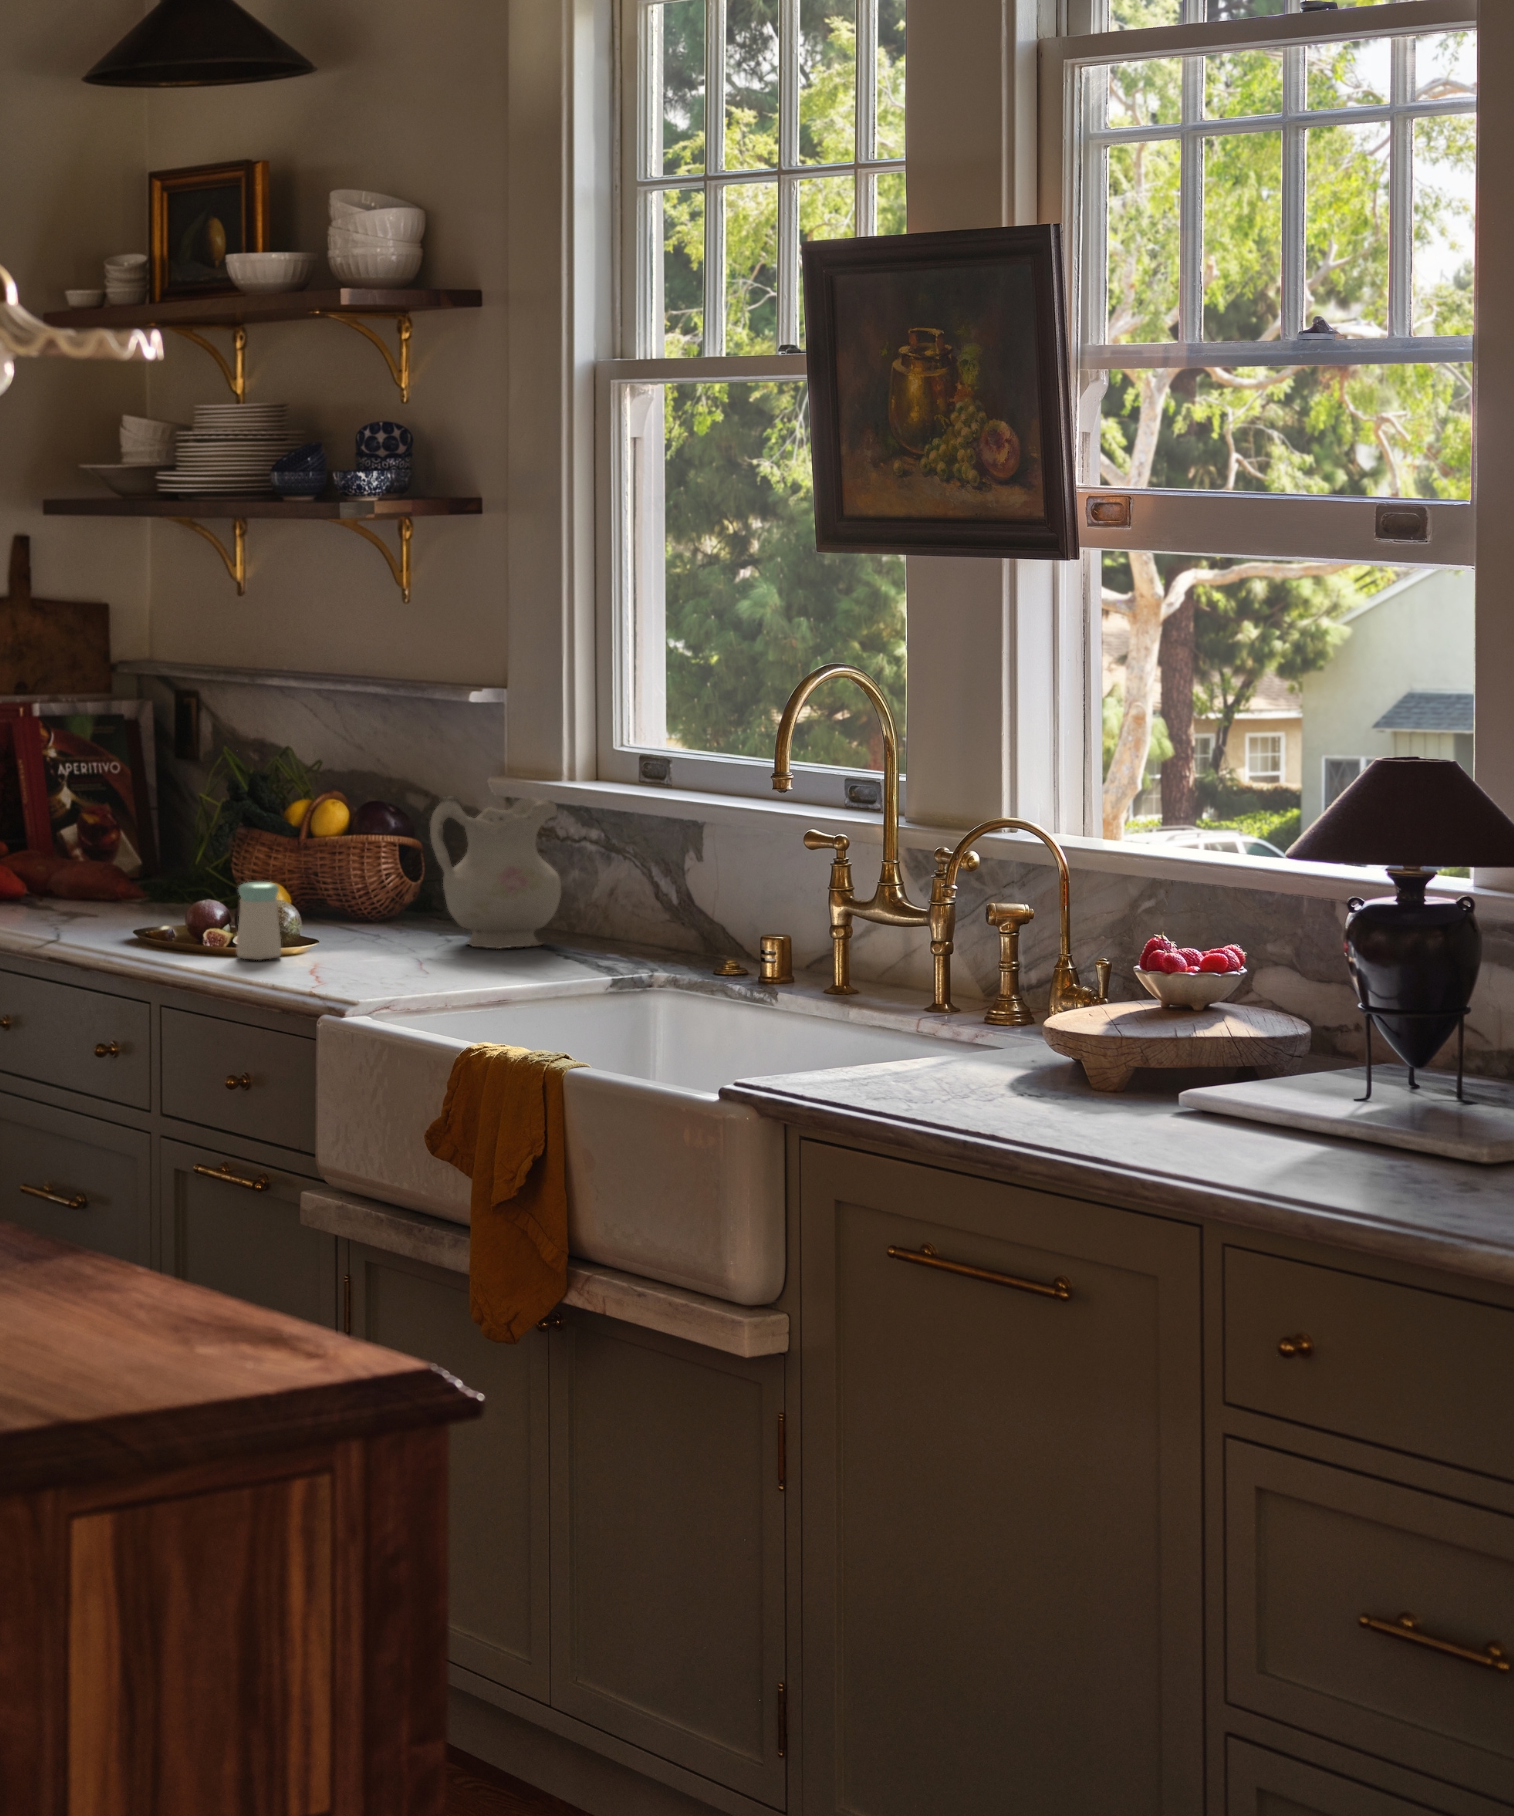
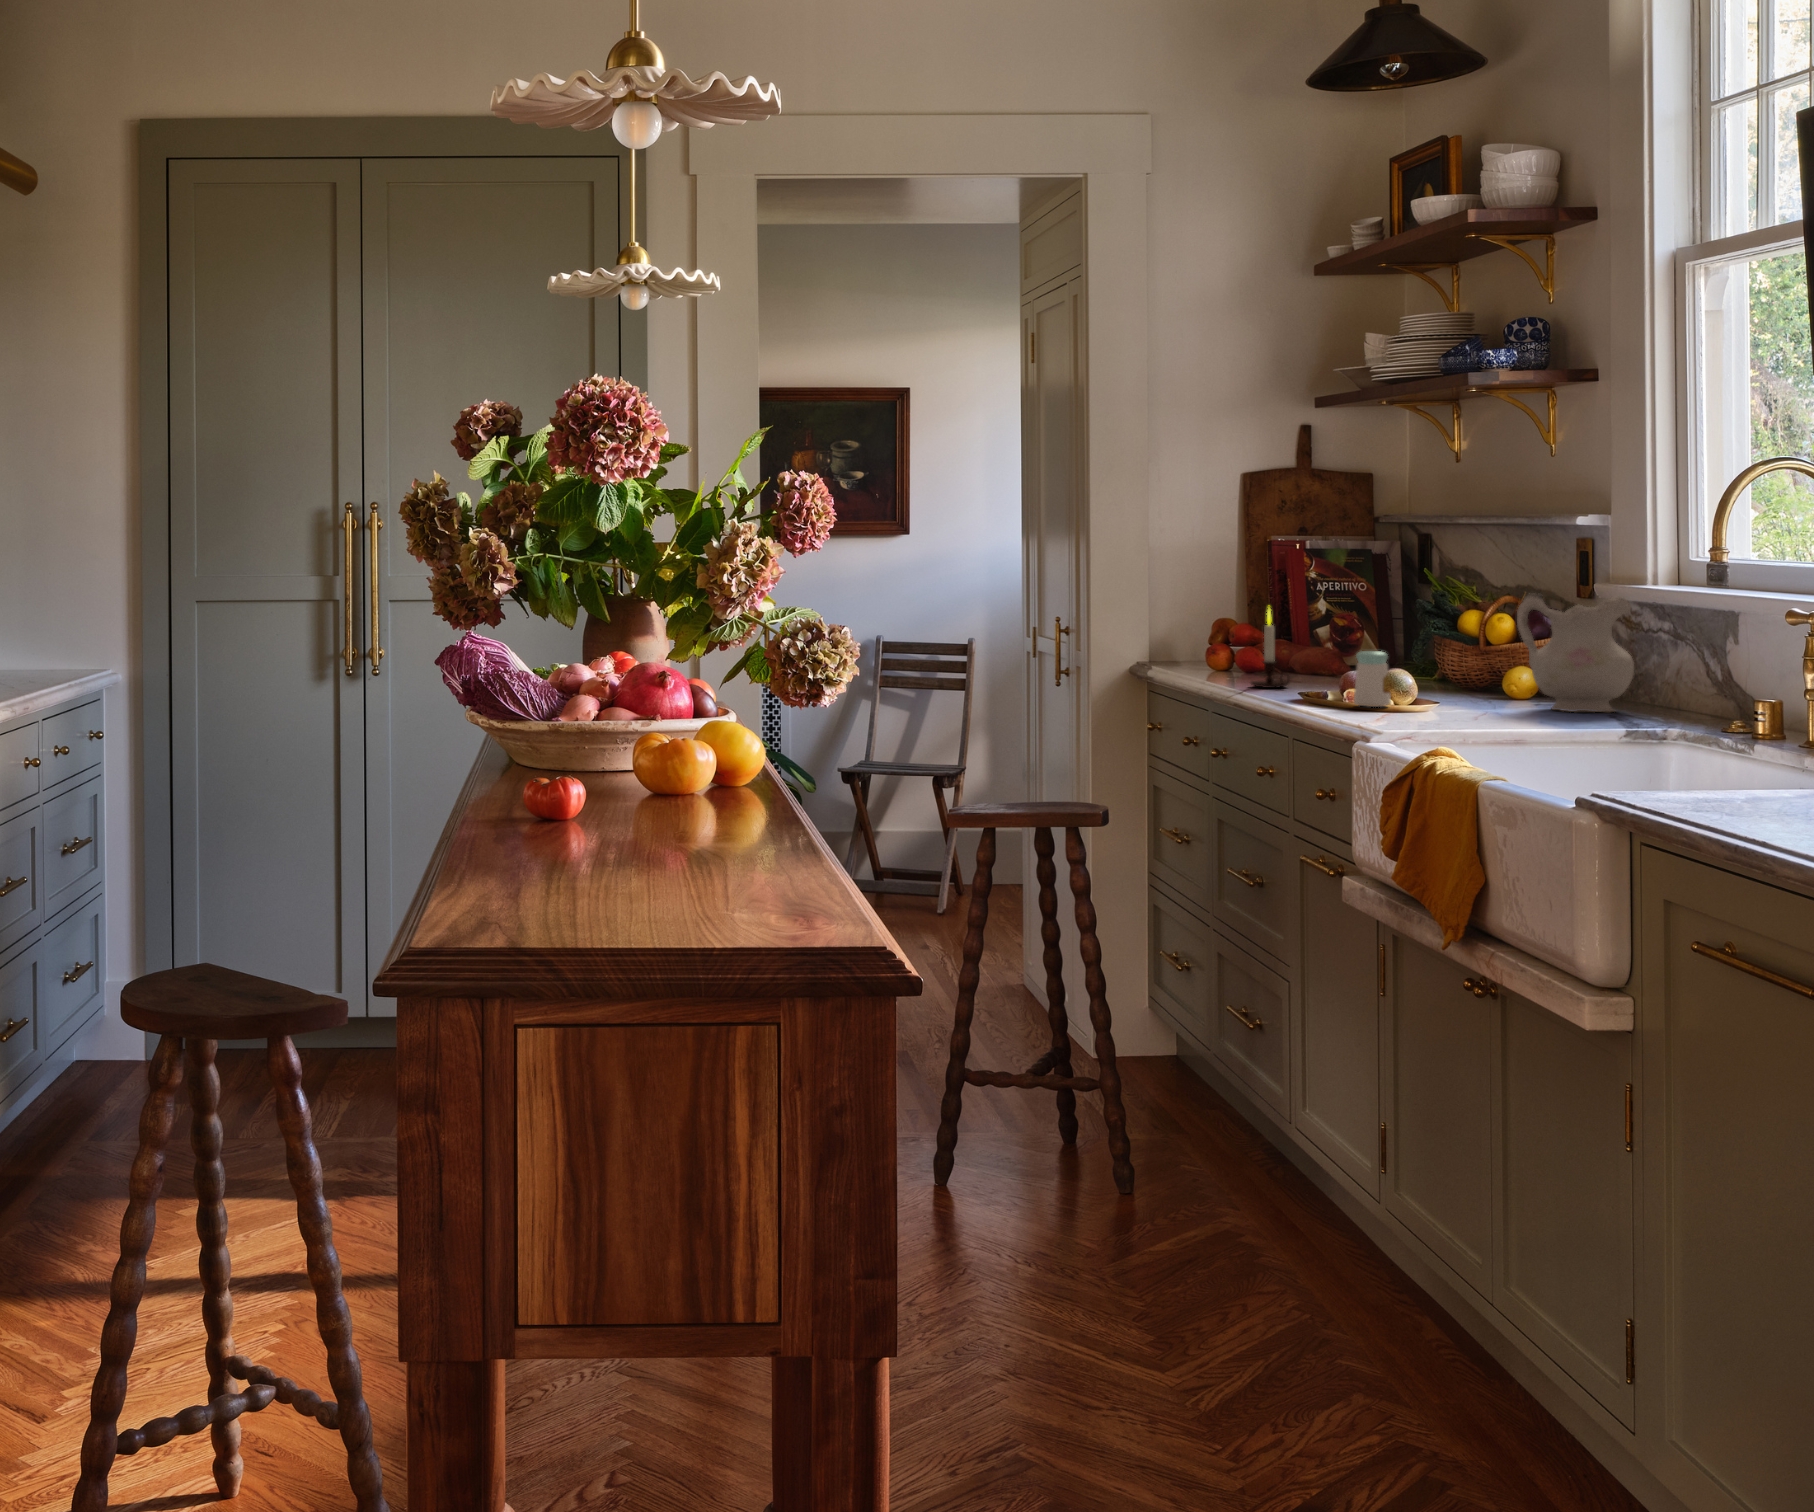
candle: none [38,812,100,931] -> present [1251,608,1289,688]

